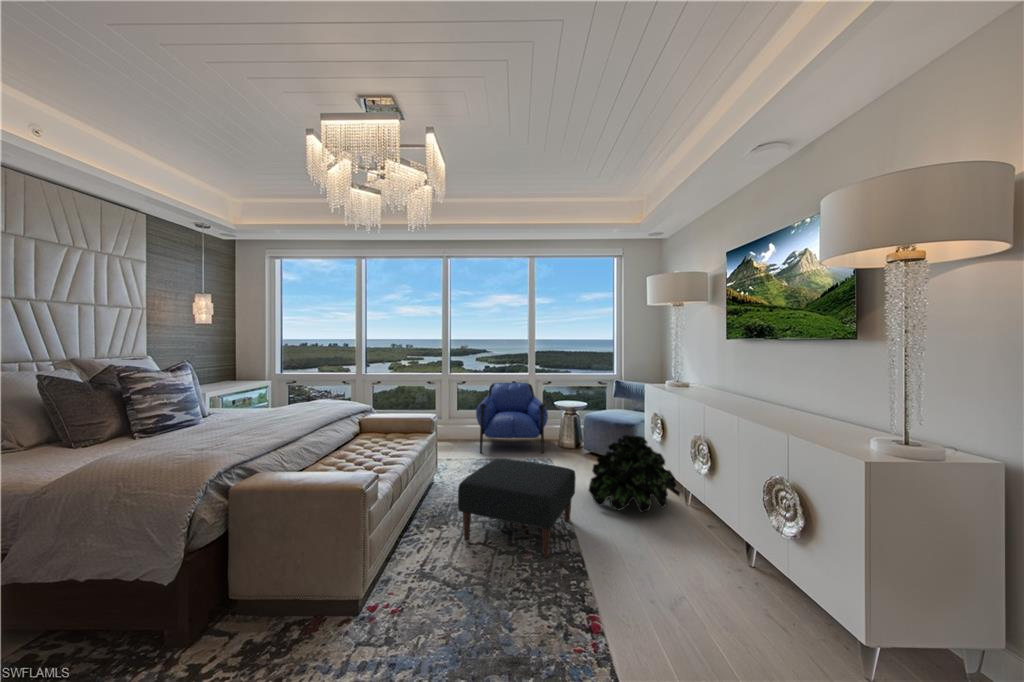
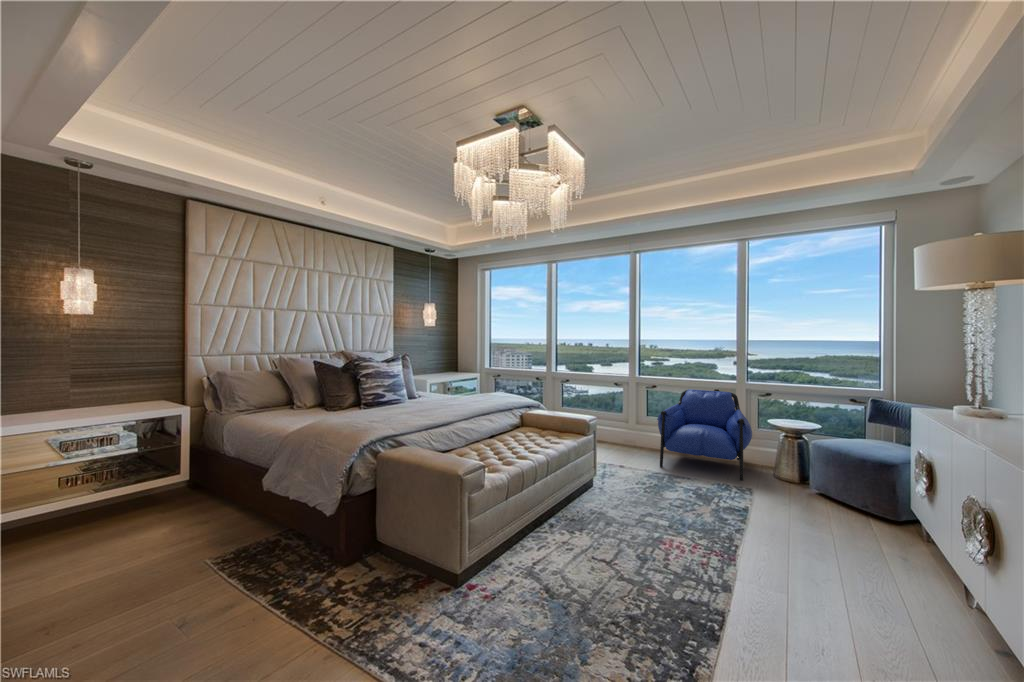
potted plant: present [589,435,680,513] -> none [775,472,939,594]
ottoman: present [458,459,576,557] -> none [583,473,741,601]

